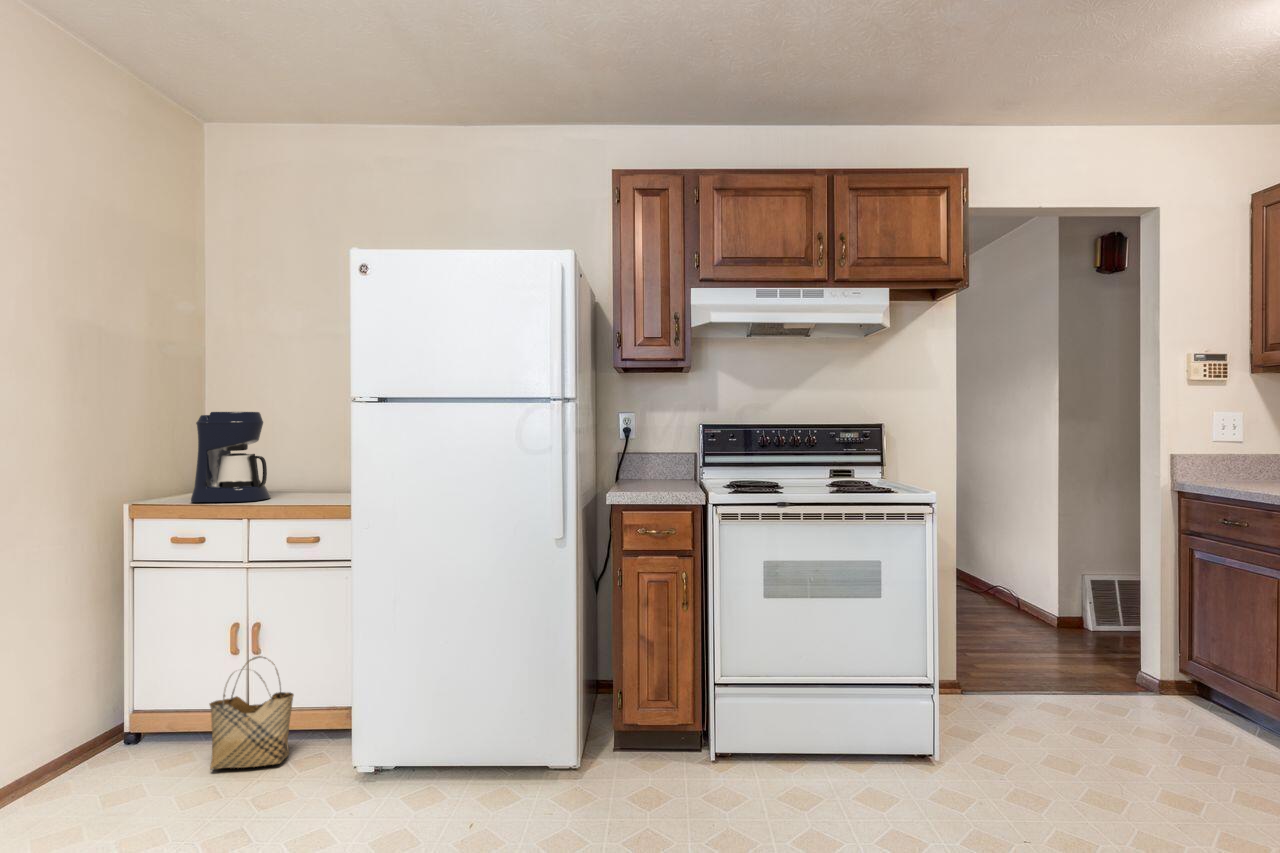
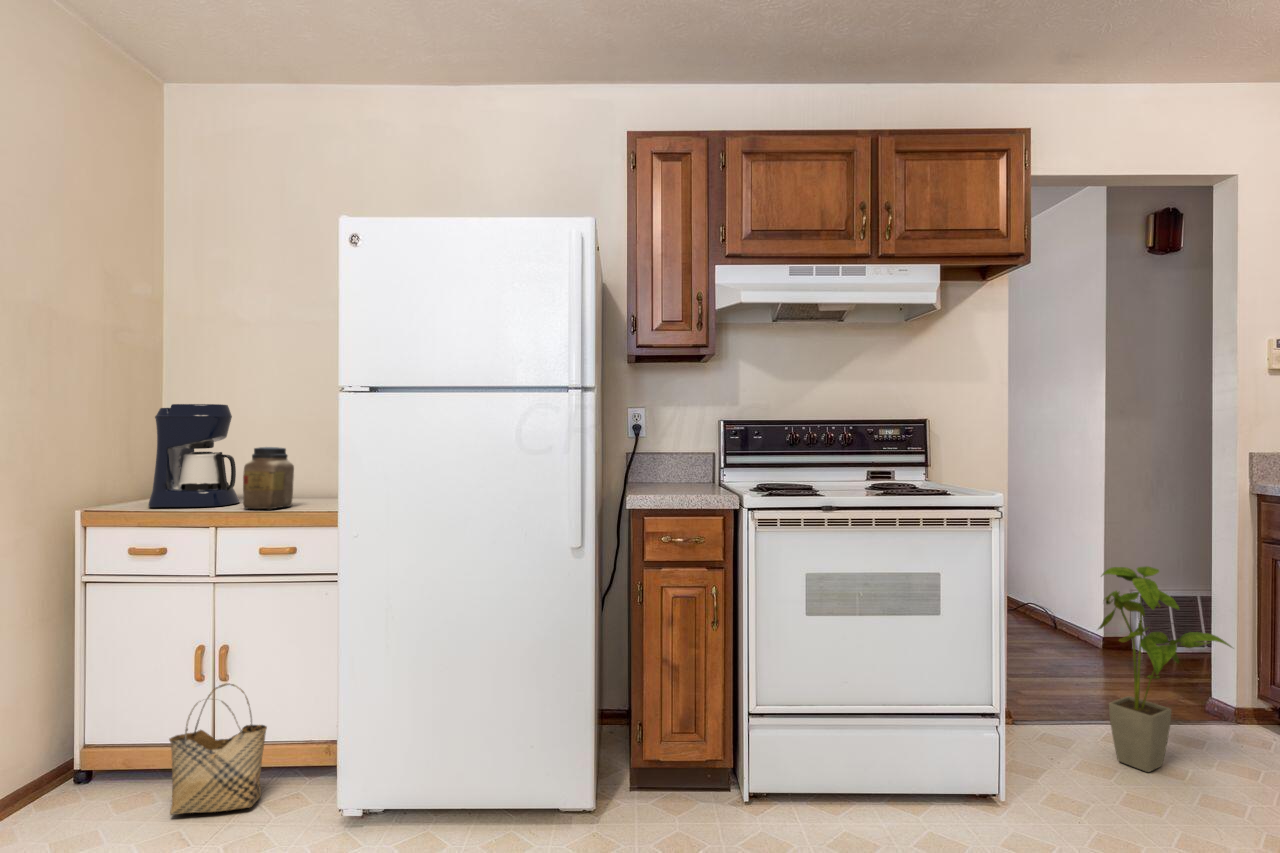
jar: none [273,450,317,504] -> present [243,447,294,509]
house plant: none [1030,556,1149,739] -> present [1098,566,1232,772]

